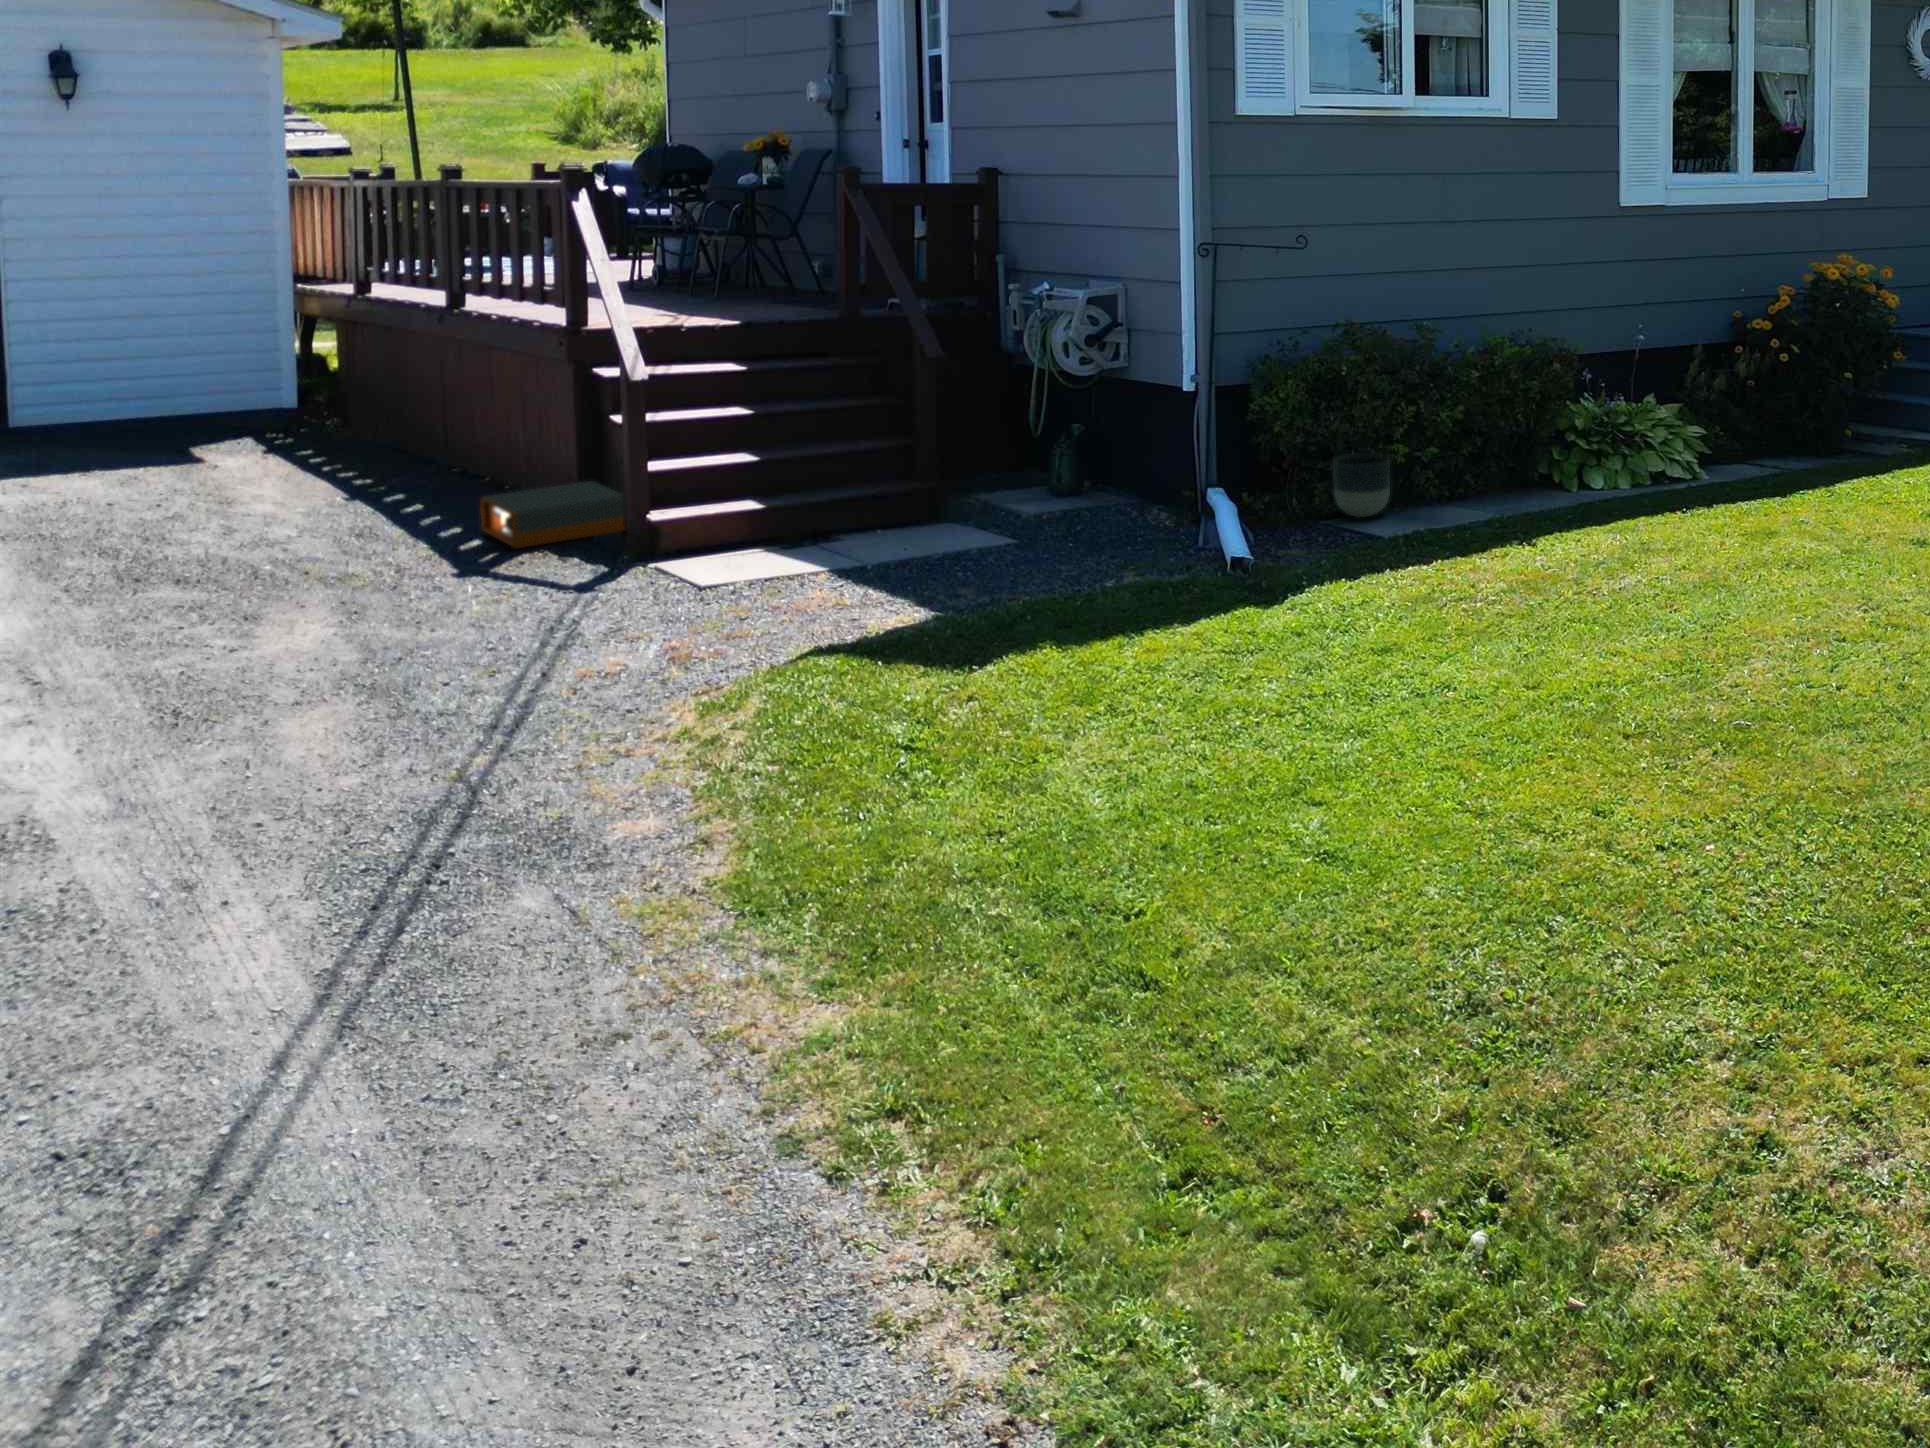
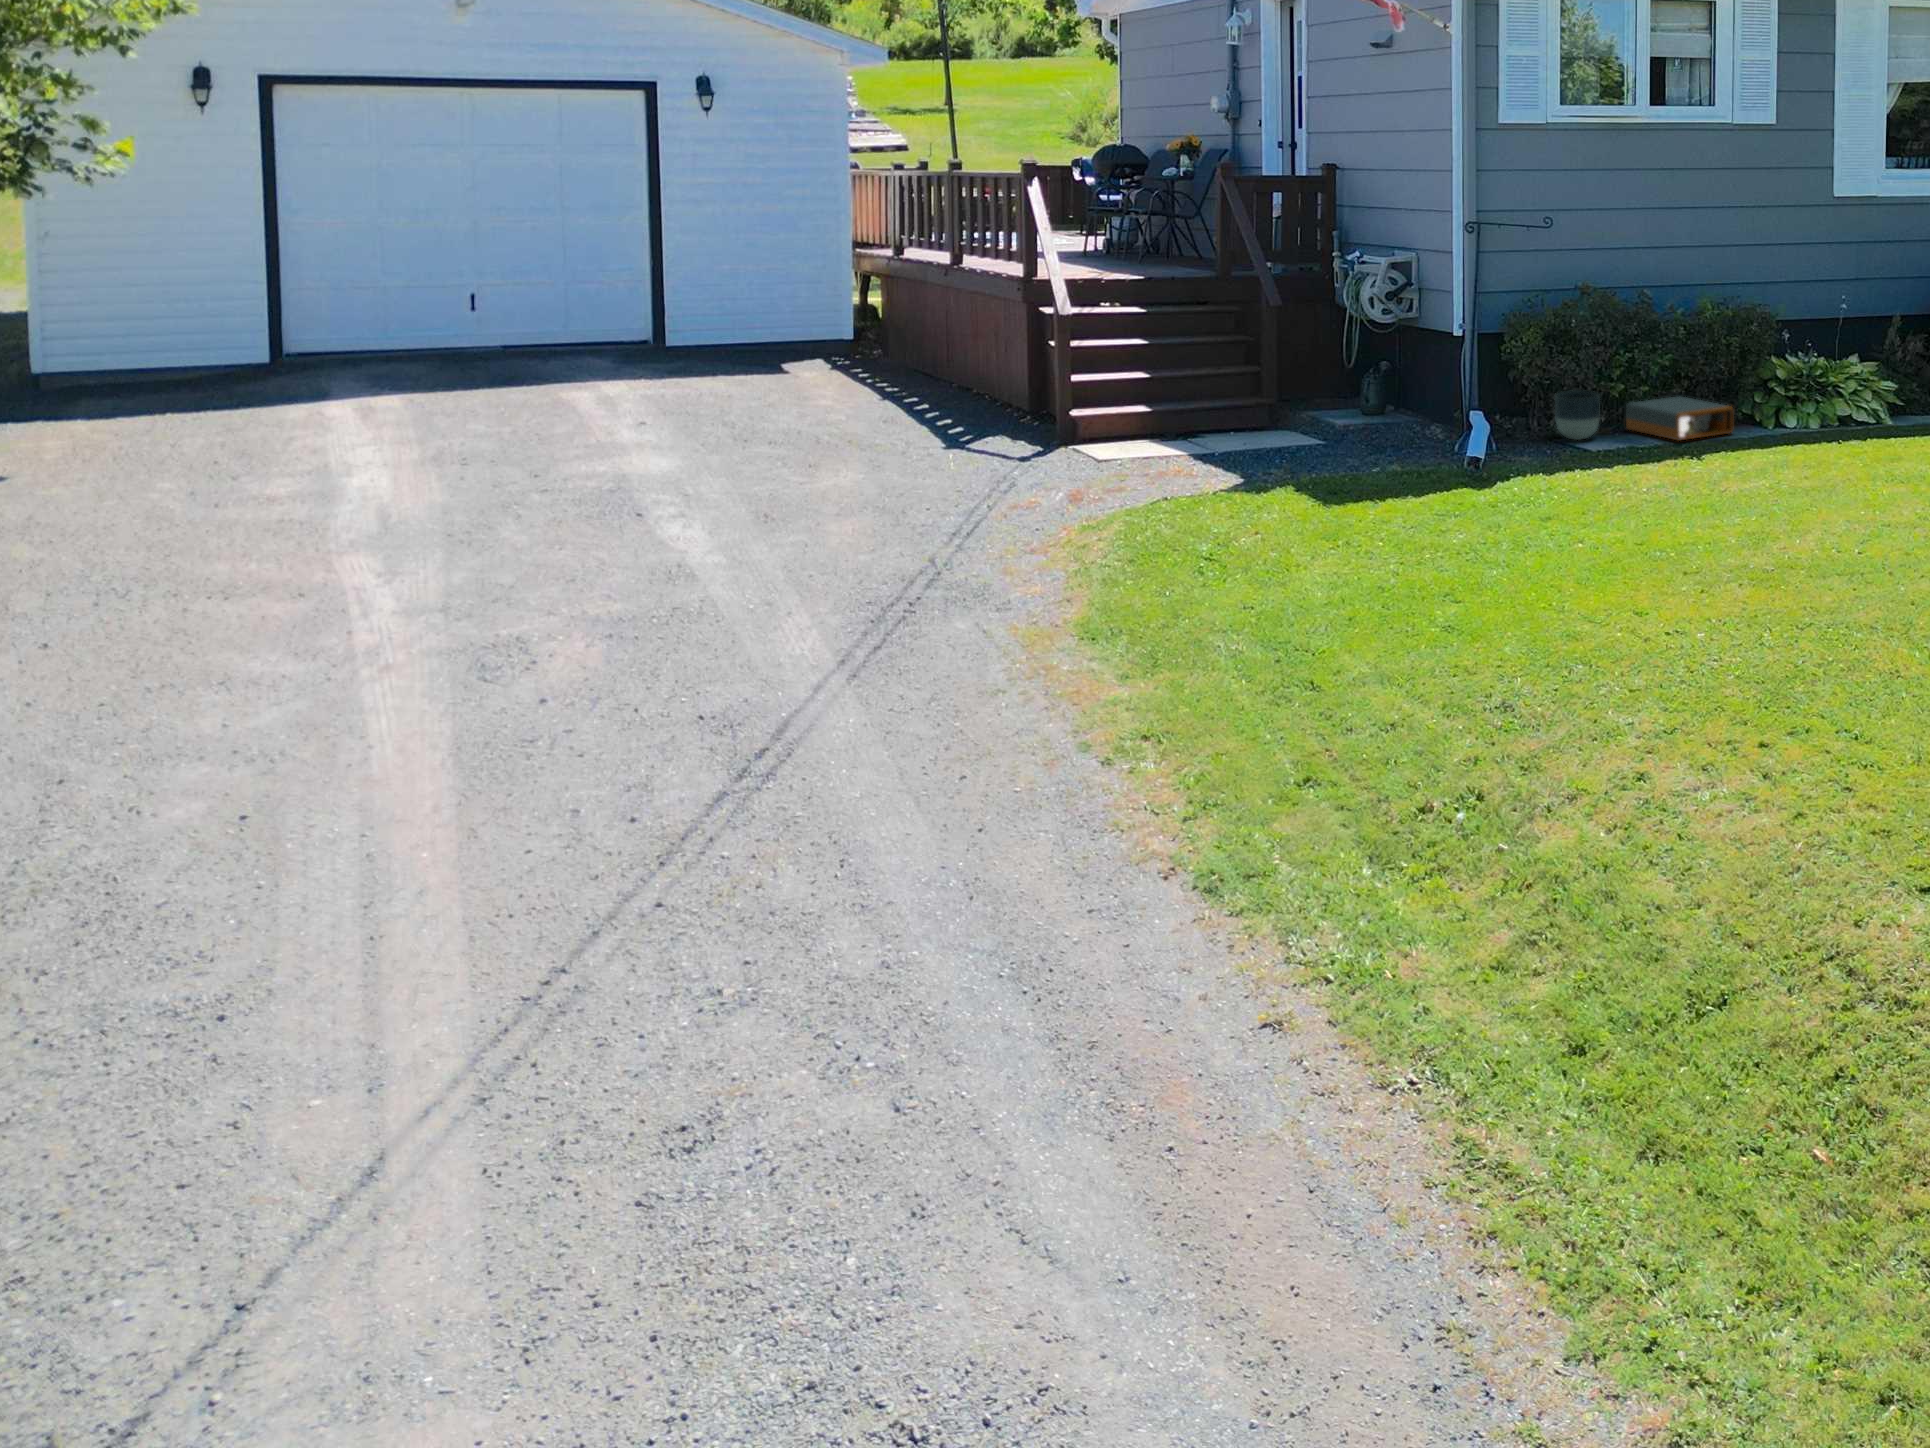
storage box: present [480,481,625,548] -> present [1626,397,1734,441]

